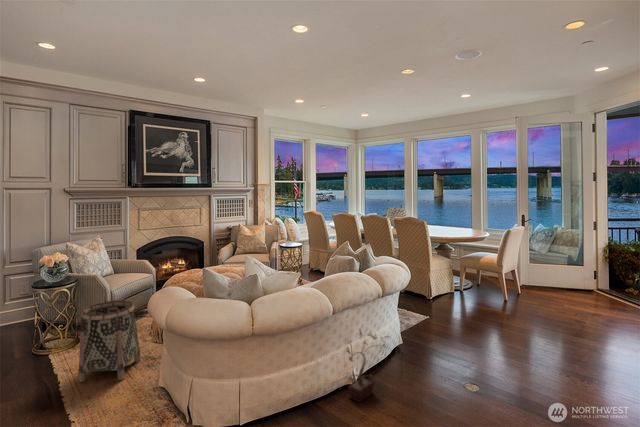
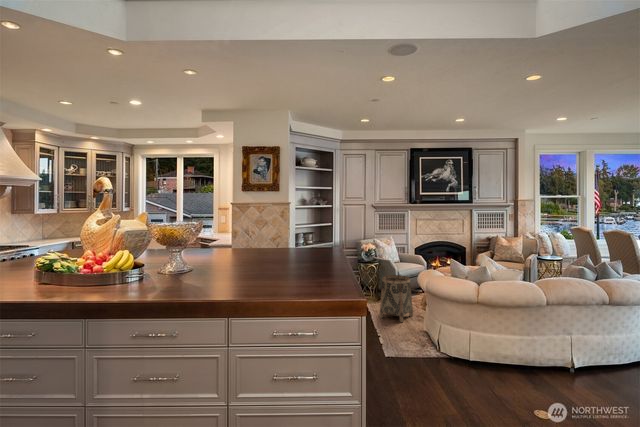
potted plant: present [347,330,387,402] -> none [560,322,614,381]

